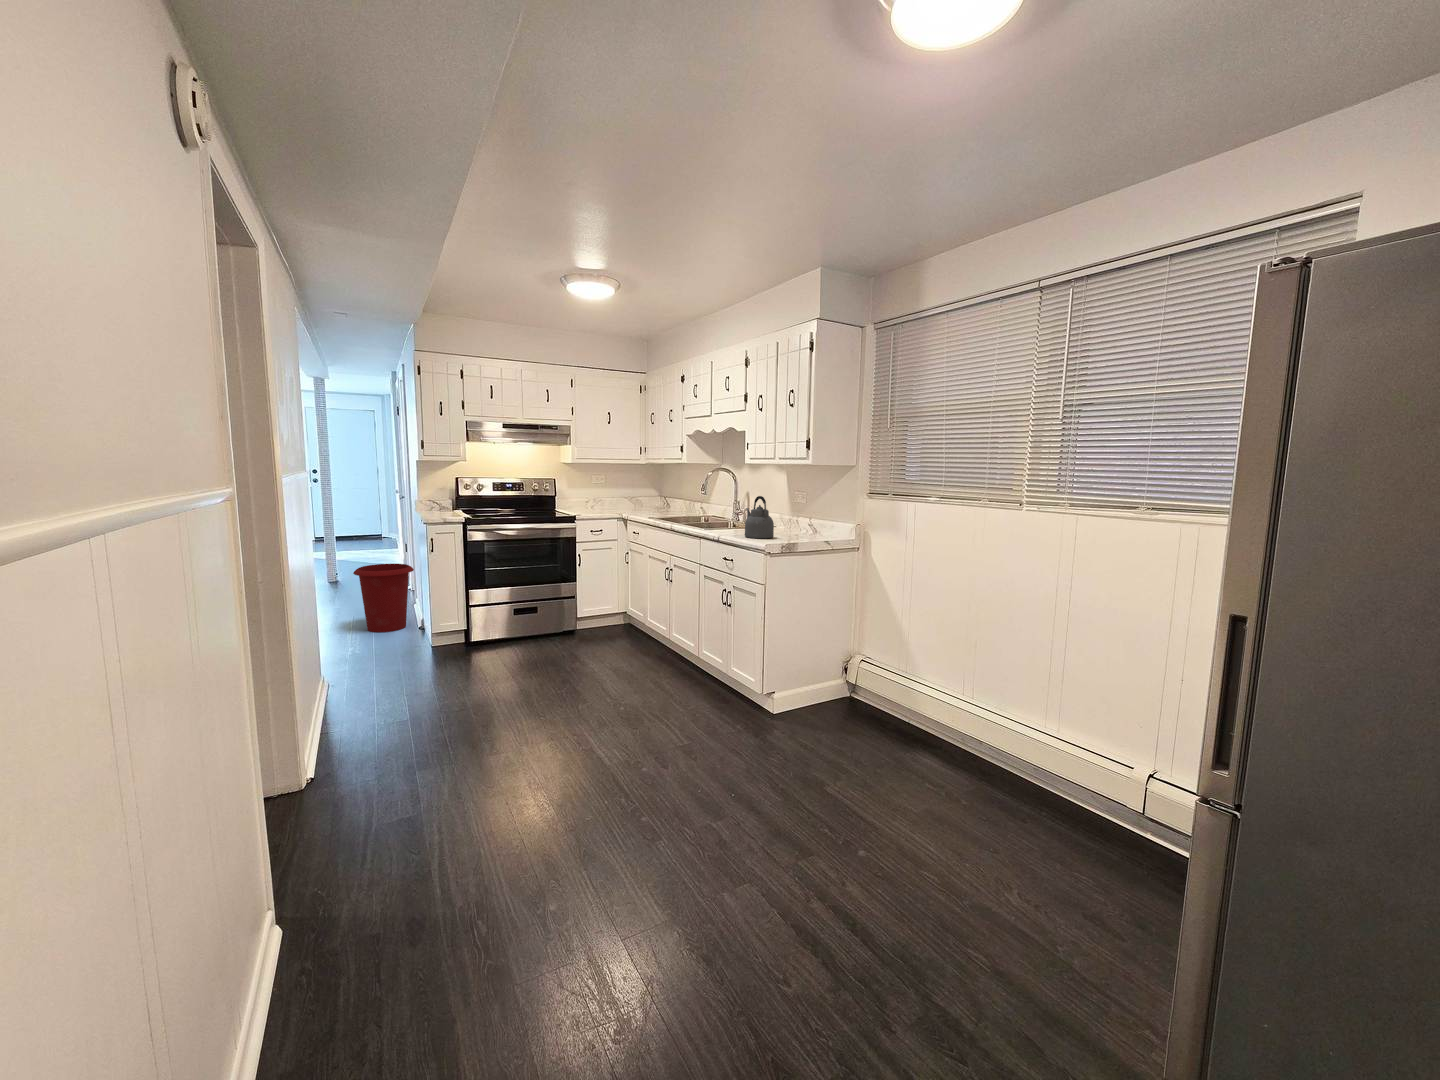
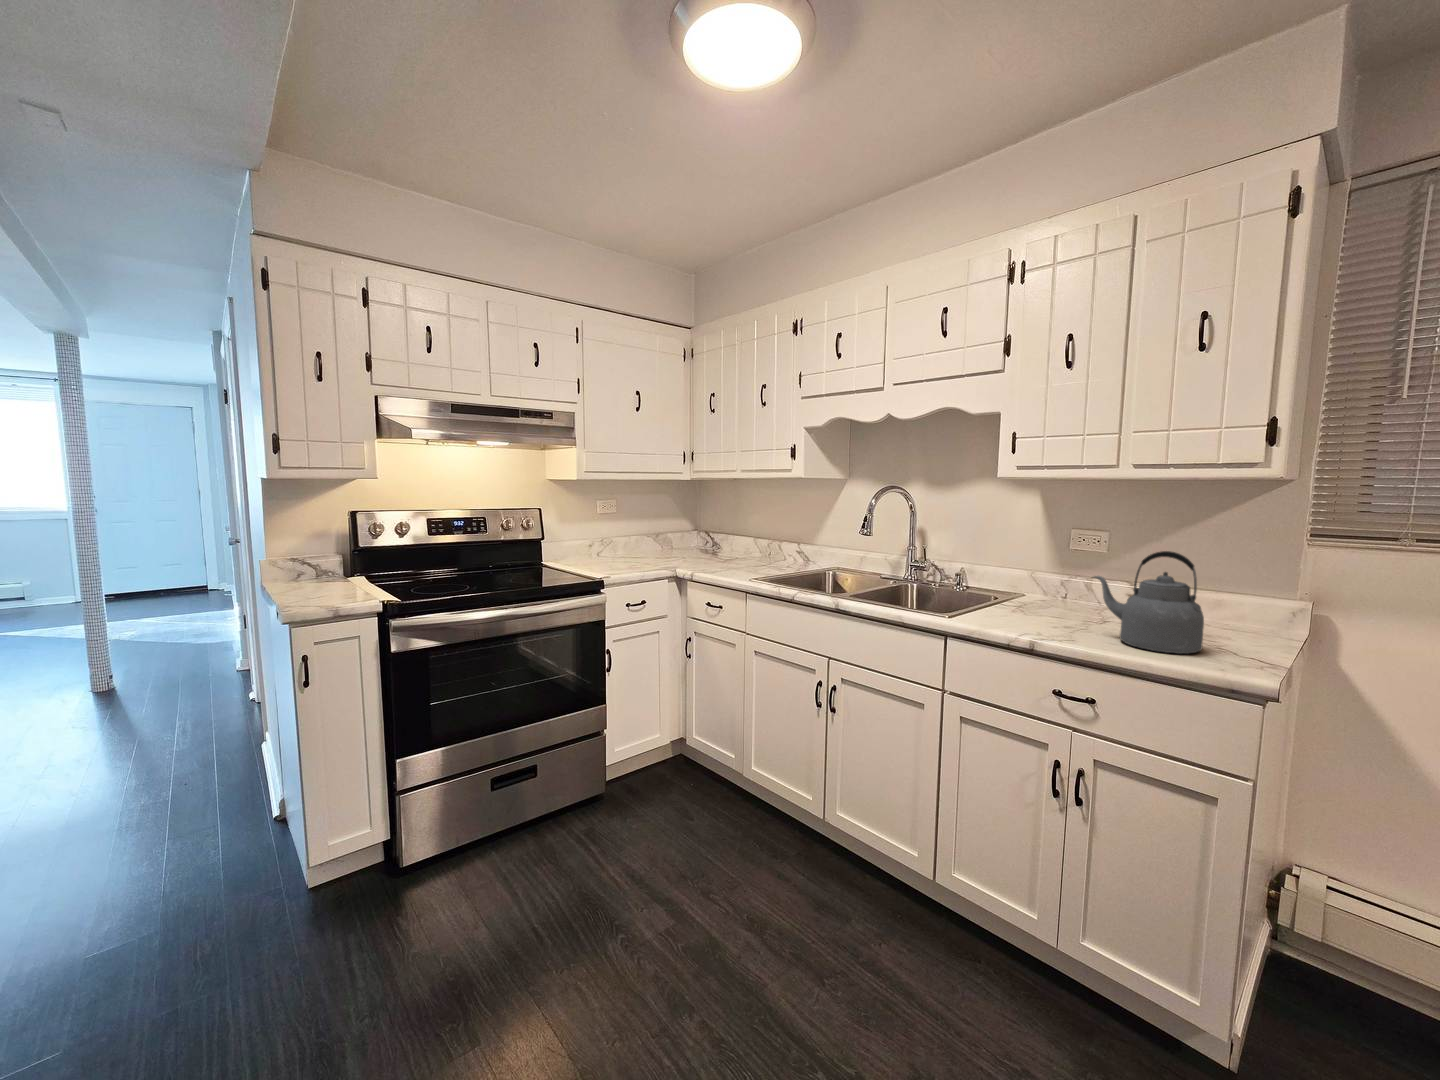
waste bin: present [353,564,414,632] -> none [109,686,259,847]

